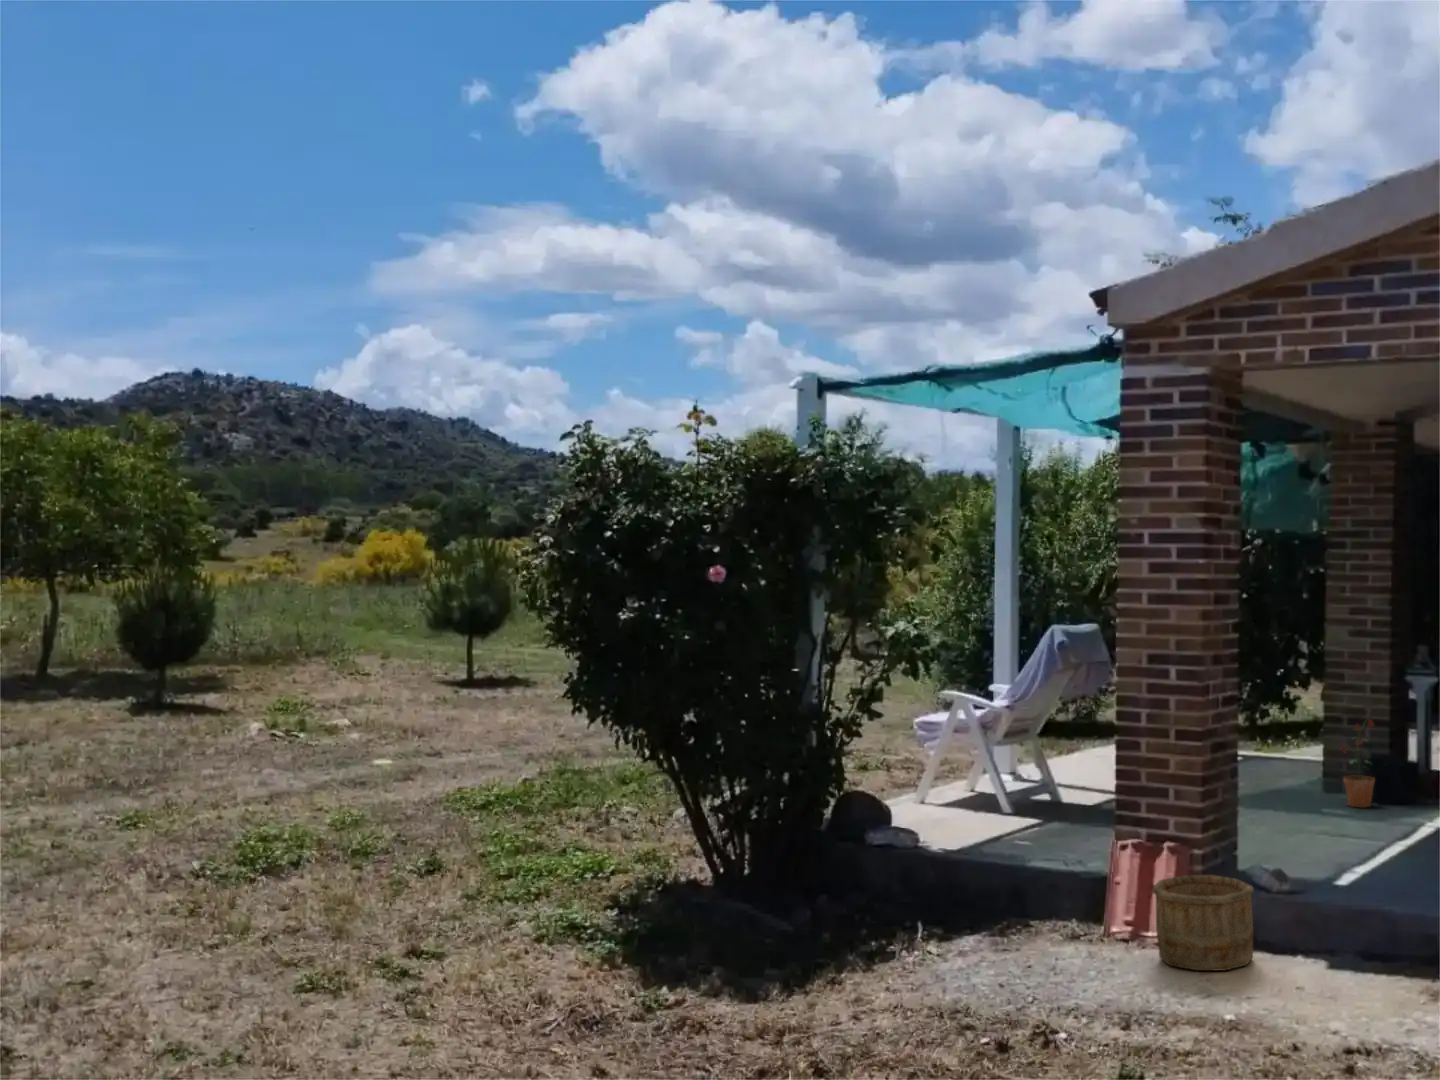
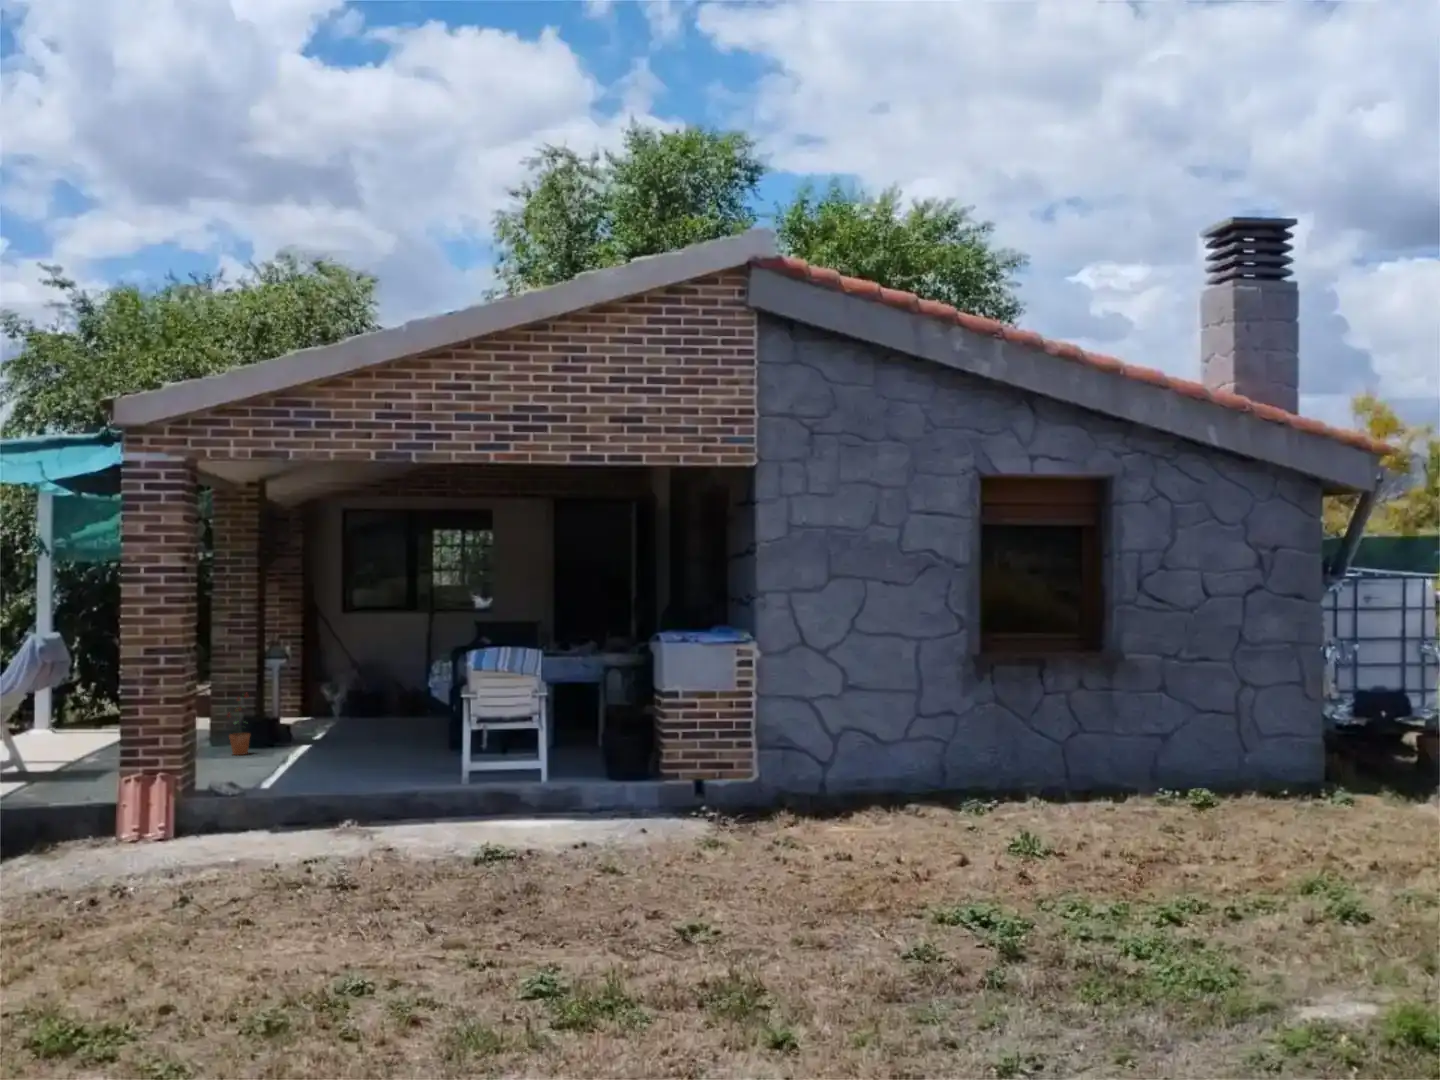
wooden bucket: present [1152,875,1254,970] -> none [159,789,224,848]

